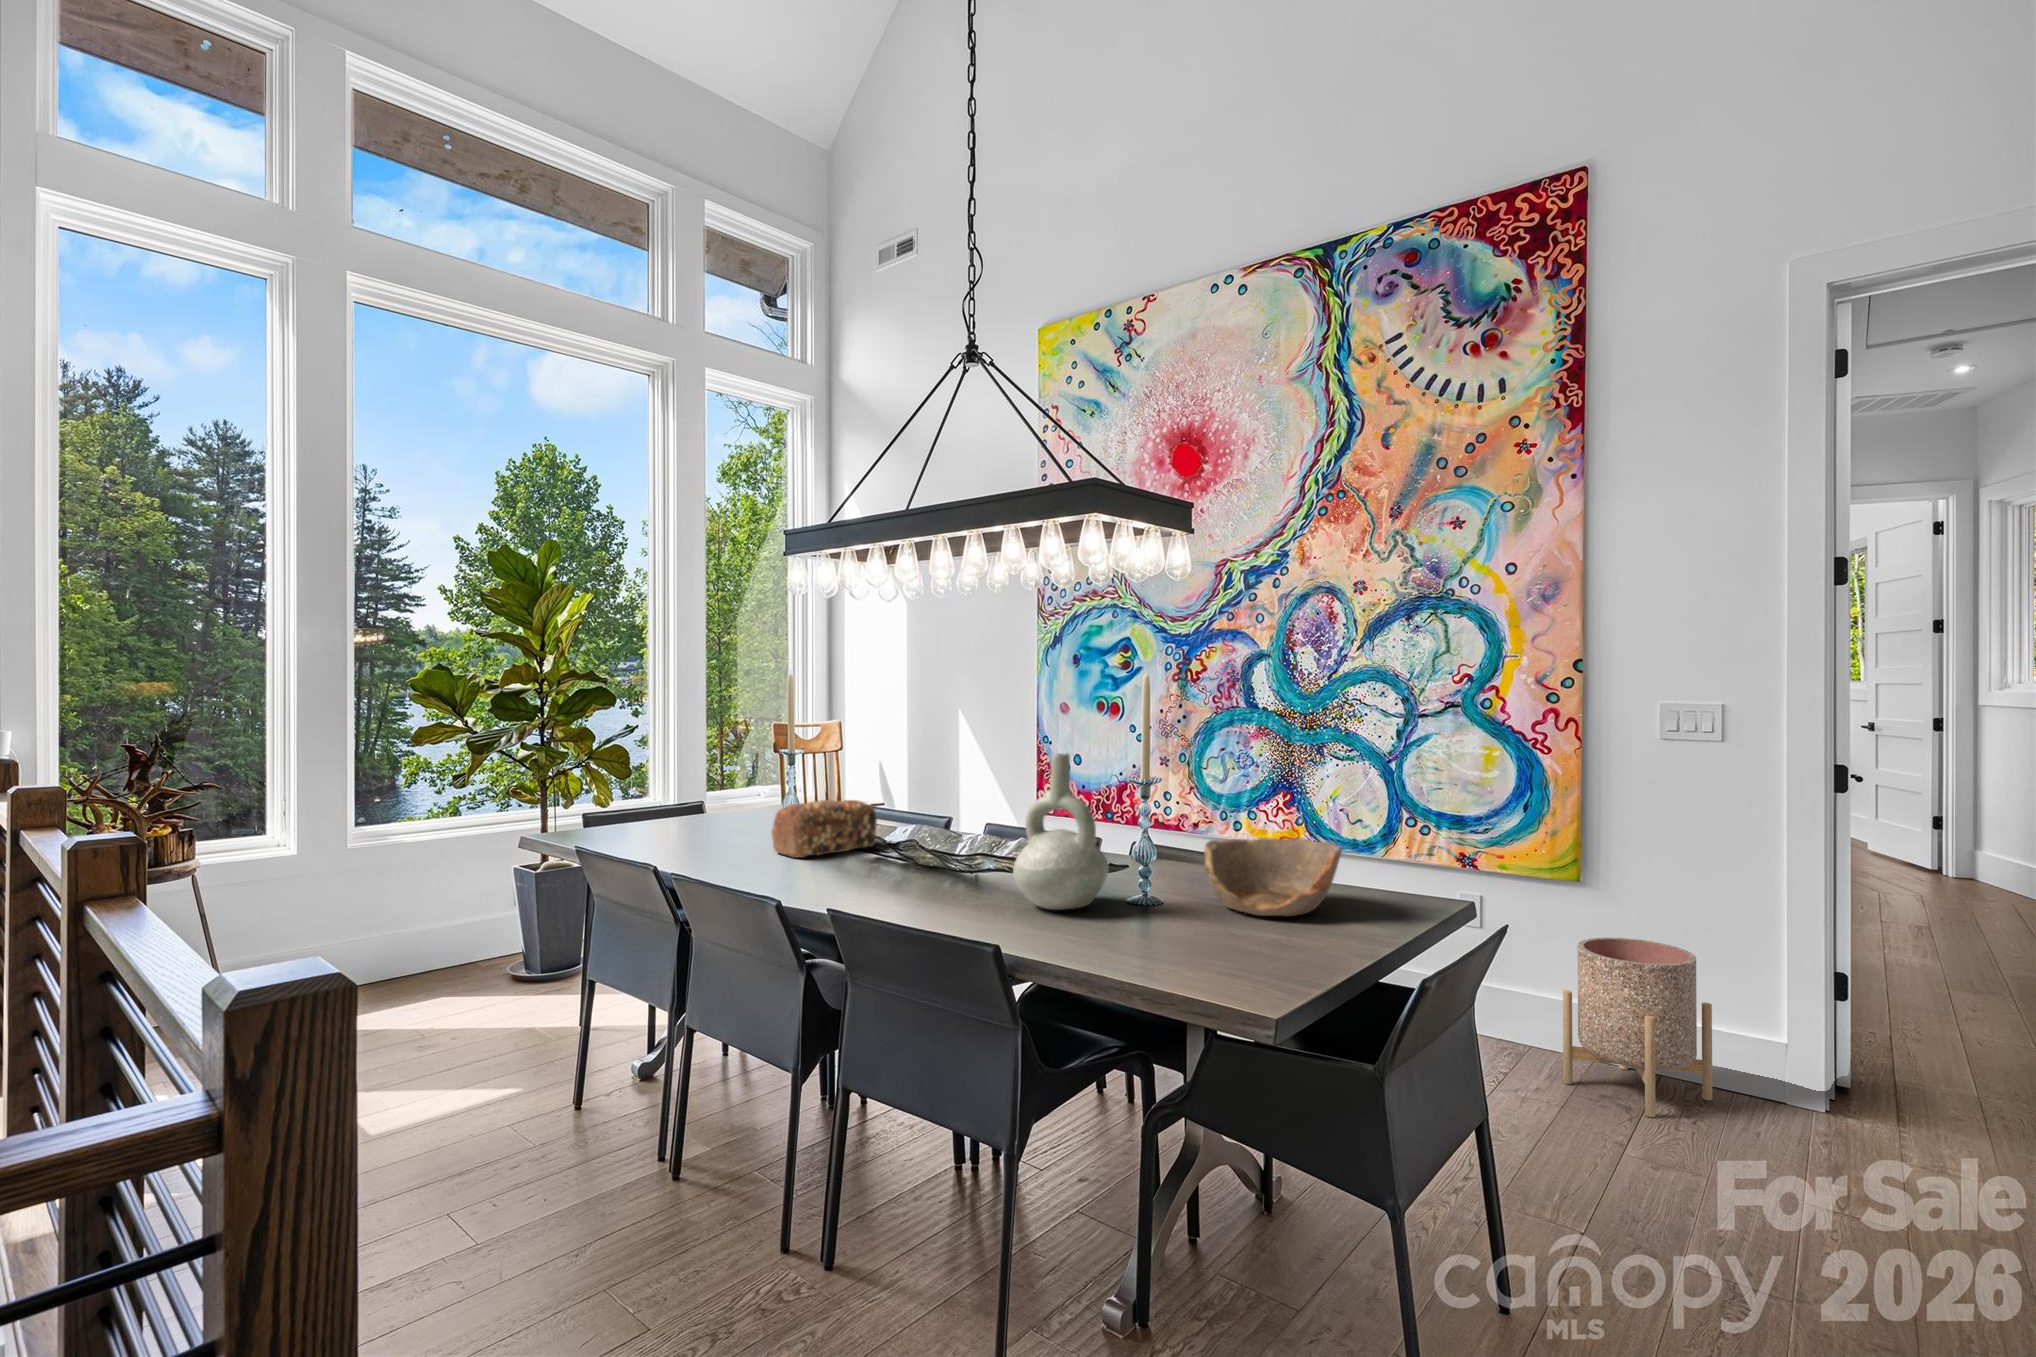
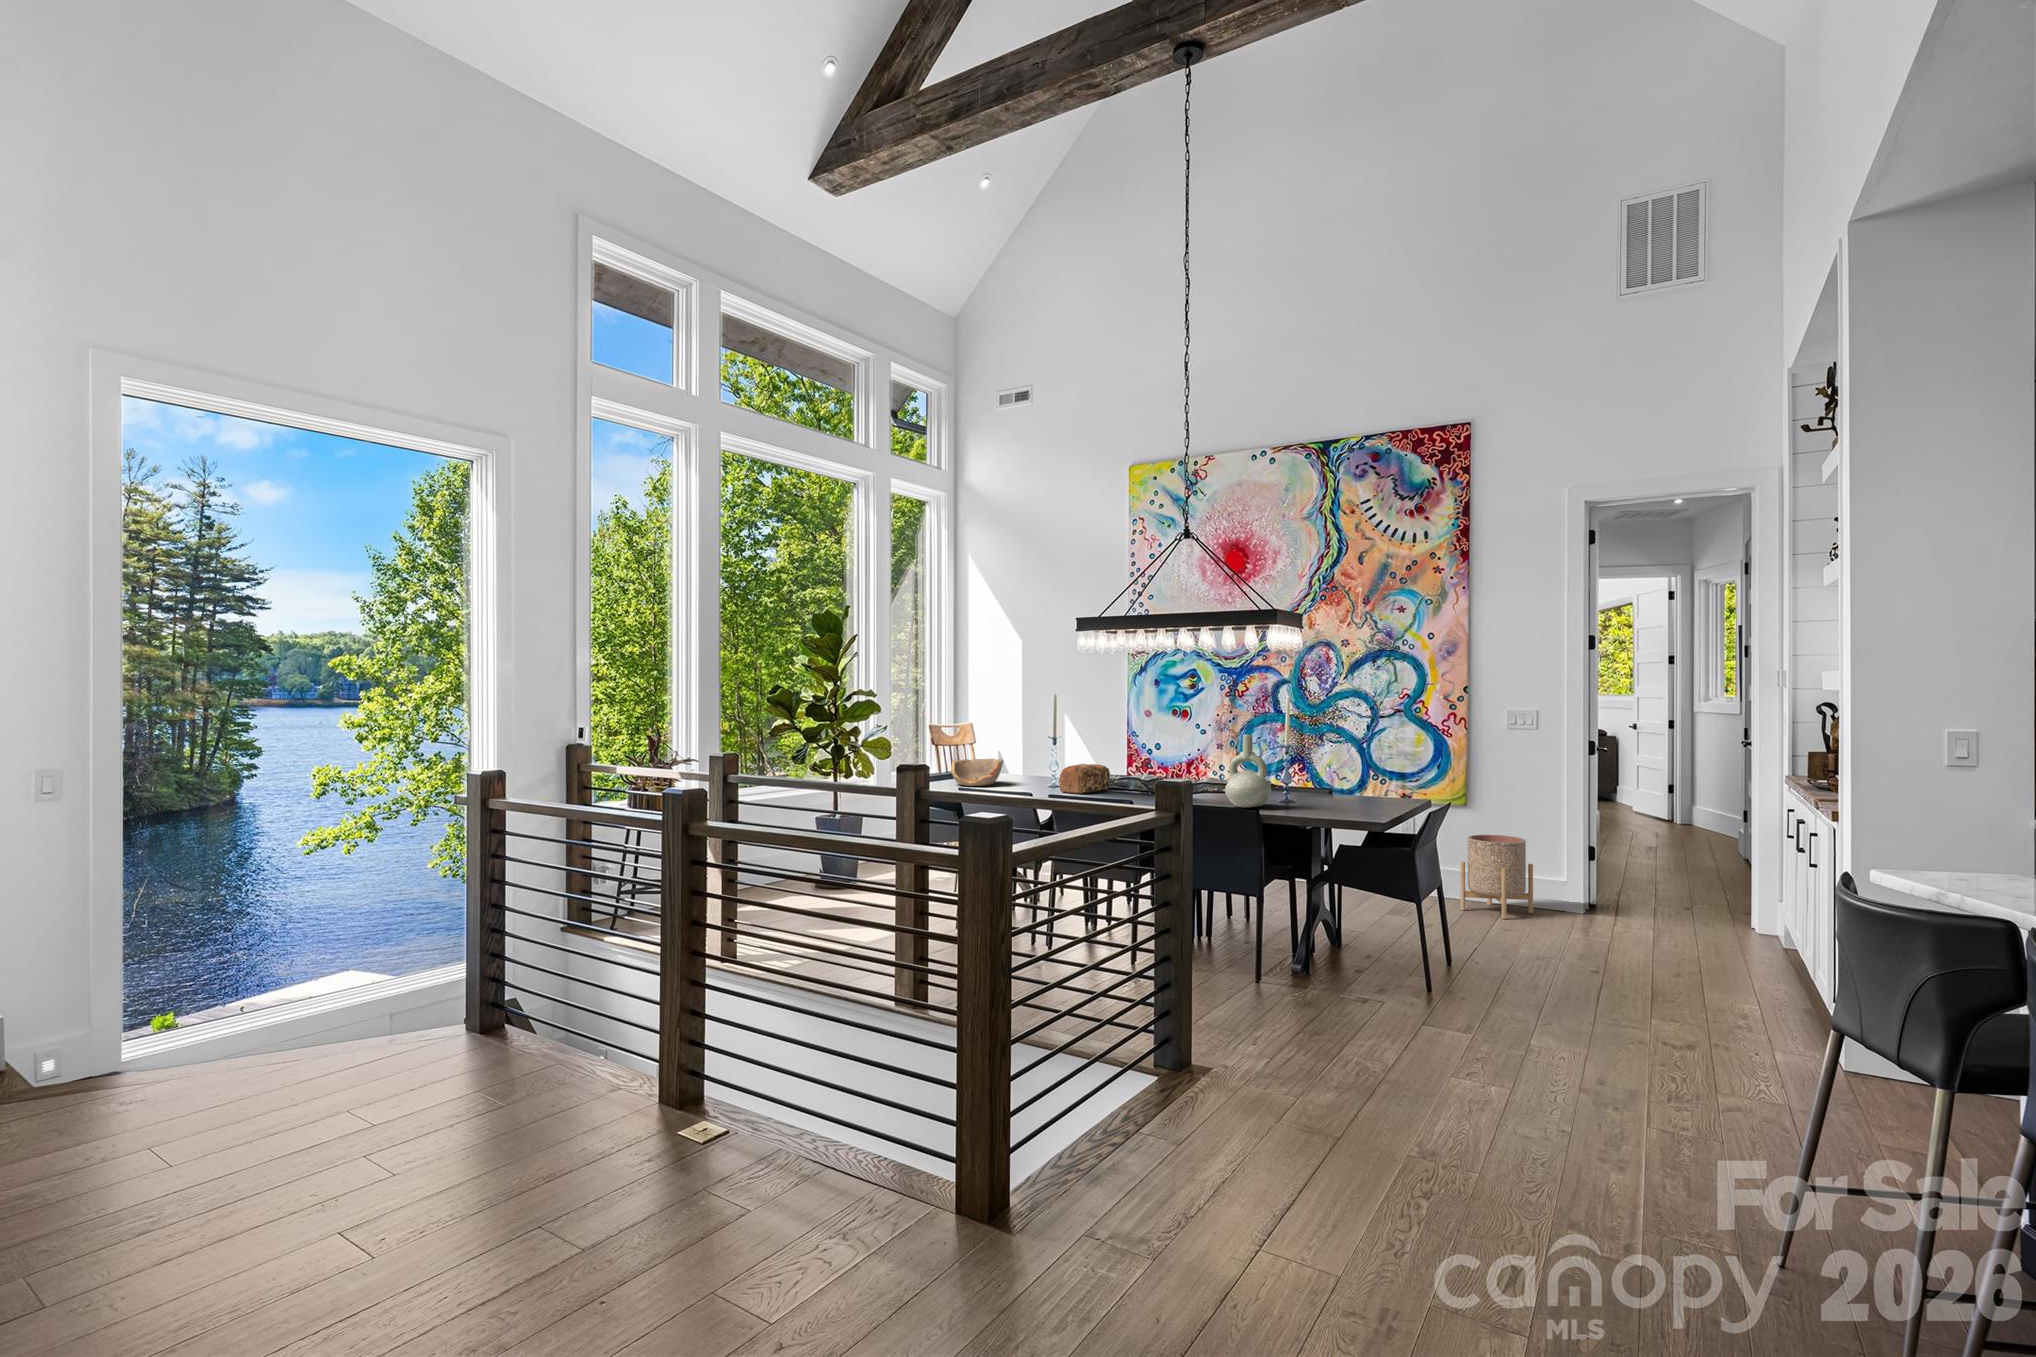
bowl: present [1204,838,1342,917] -> present [951,759,1004,786]

